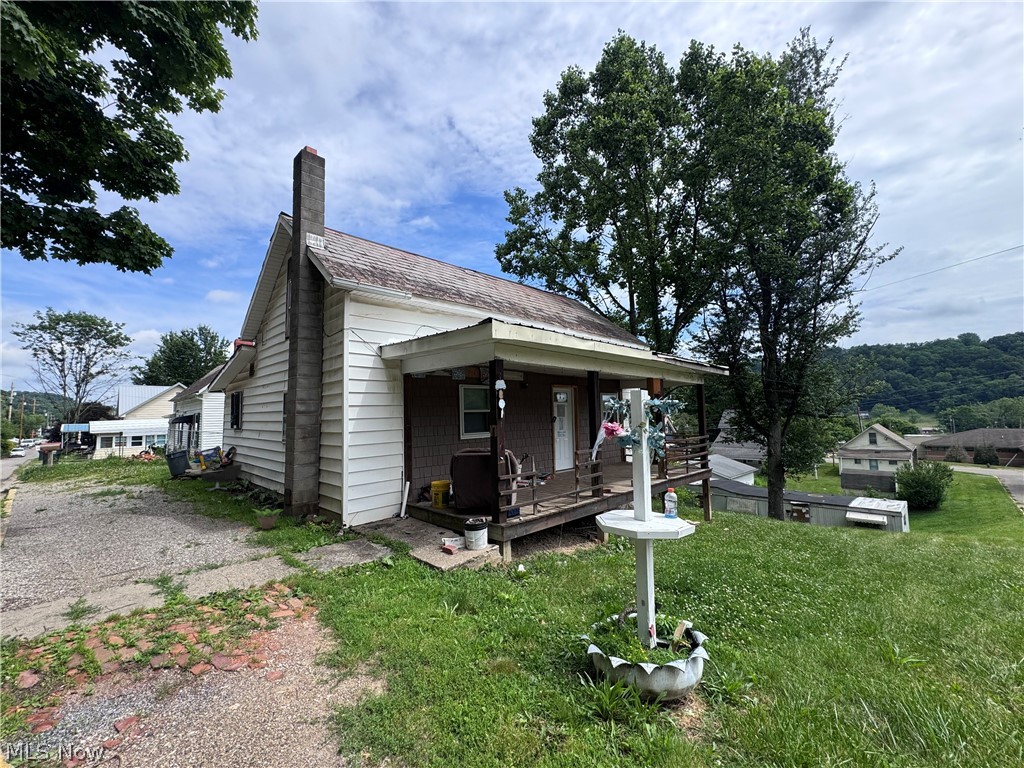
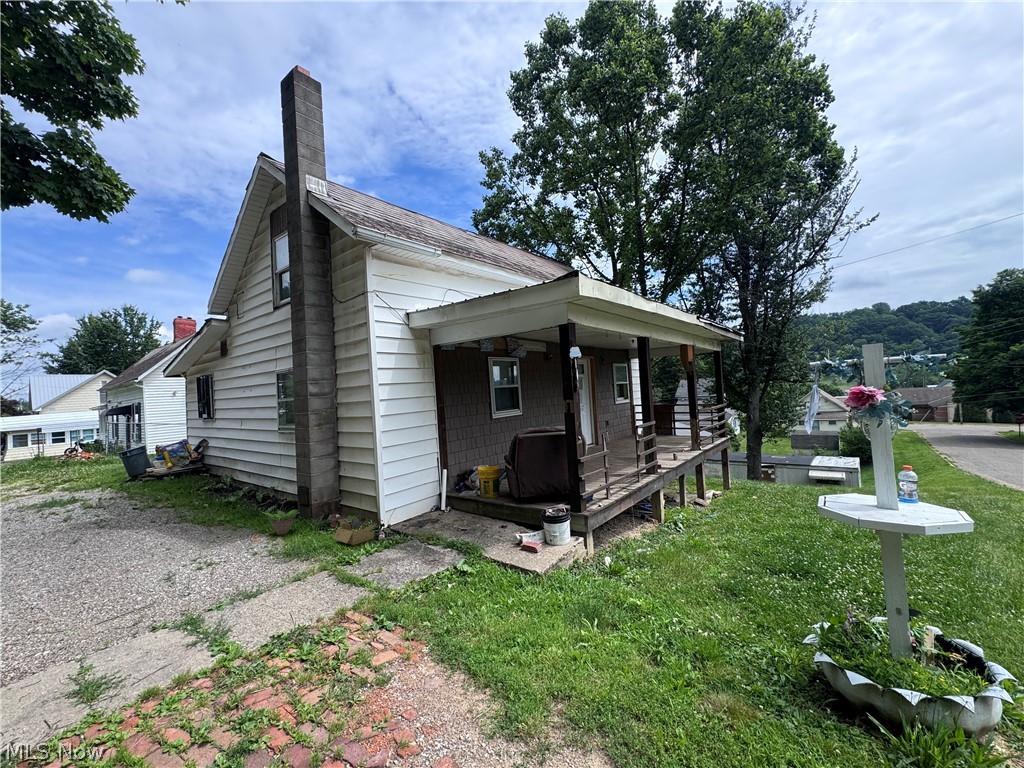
lounge chair: present [201,464,242,490] -> none [170,458,217,491]
cardboard box: none [302,520,340,541] -> present [334,519,374,545]

